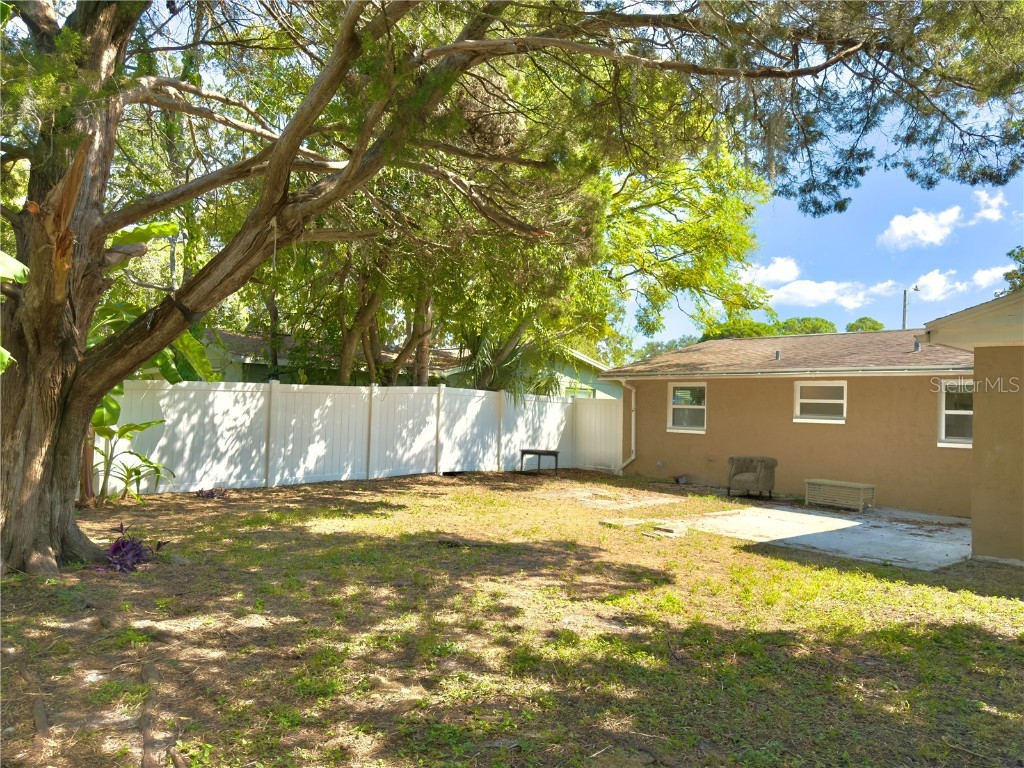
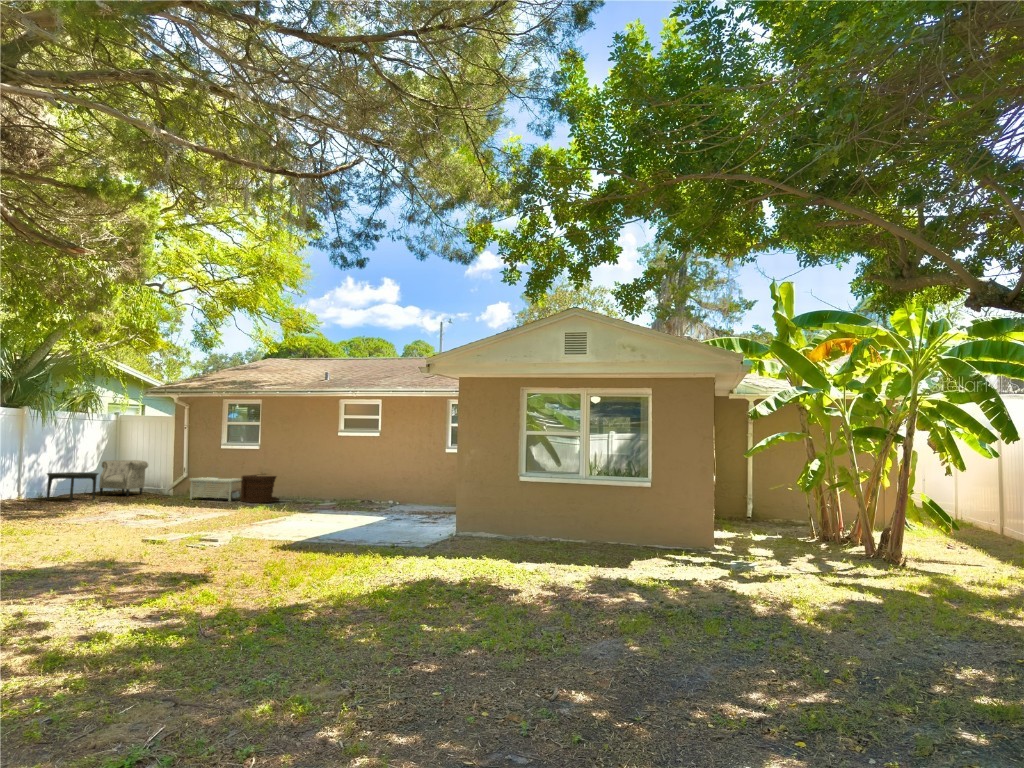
chair: present [727,455,778,500] -> present [99,460,148,497]
wooden crate: none [687,461,727,492] -> present [240,474,279,503]
storage bench: present [804,479,877,513] -> present [190,477,241,501]

